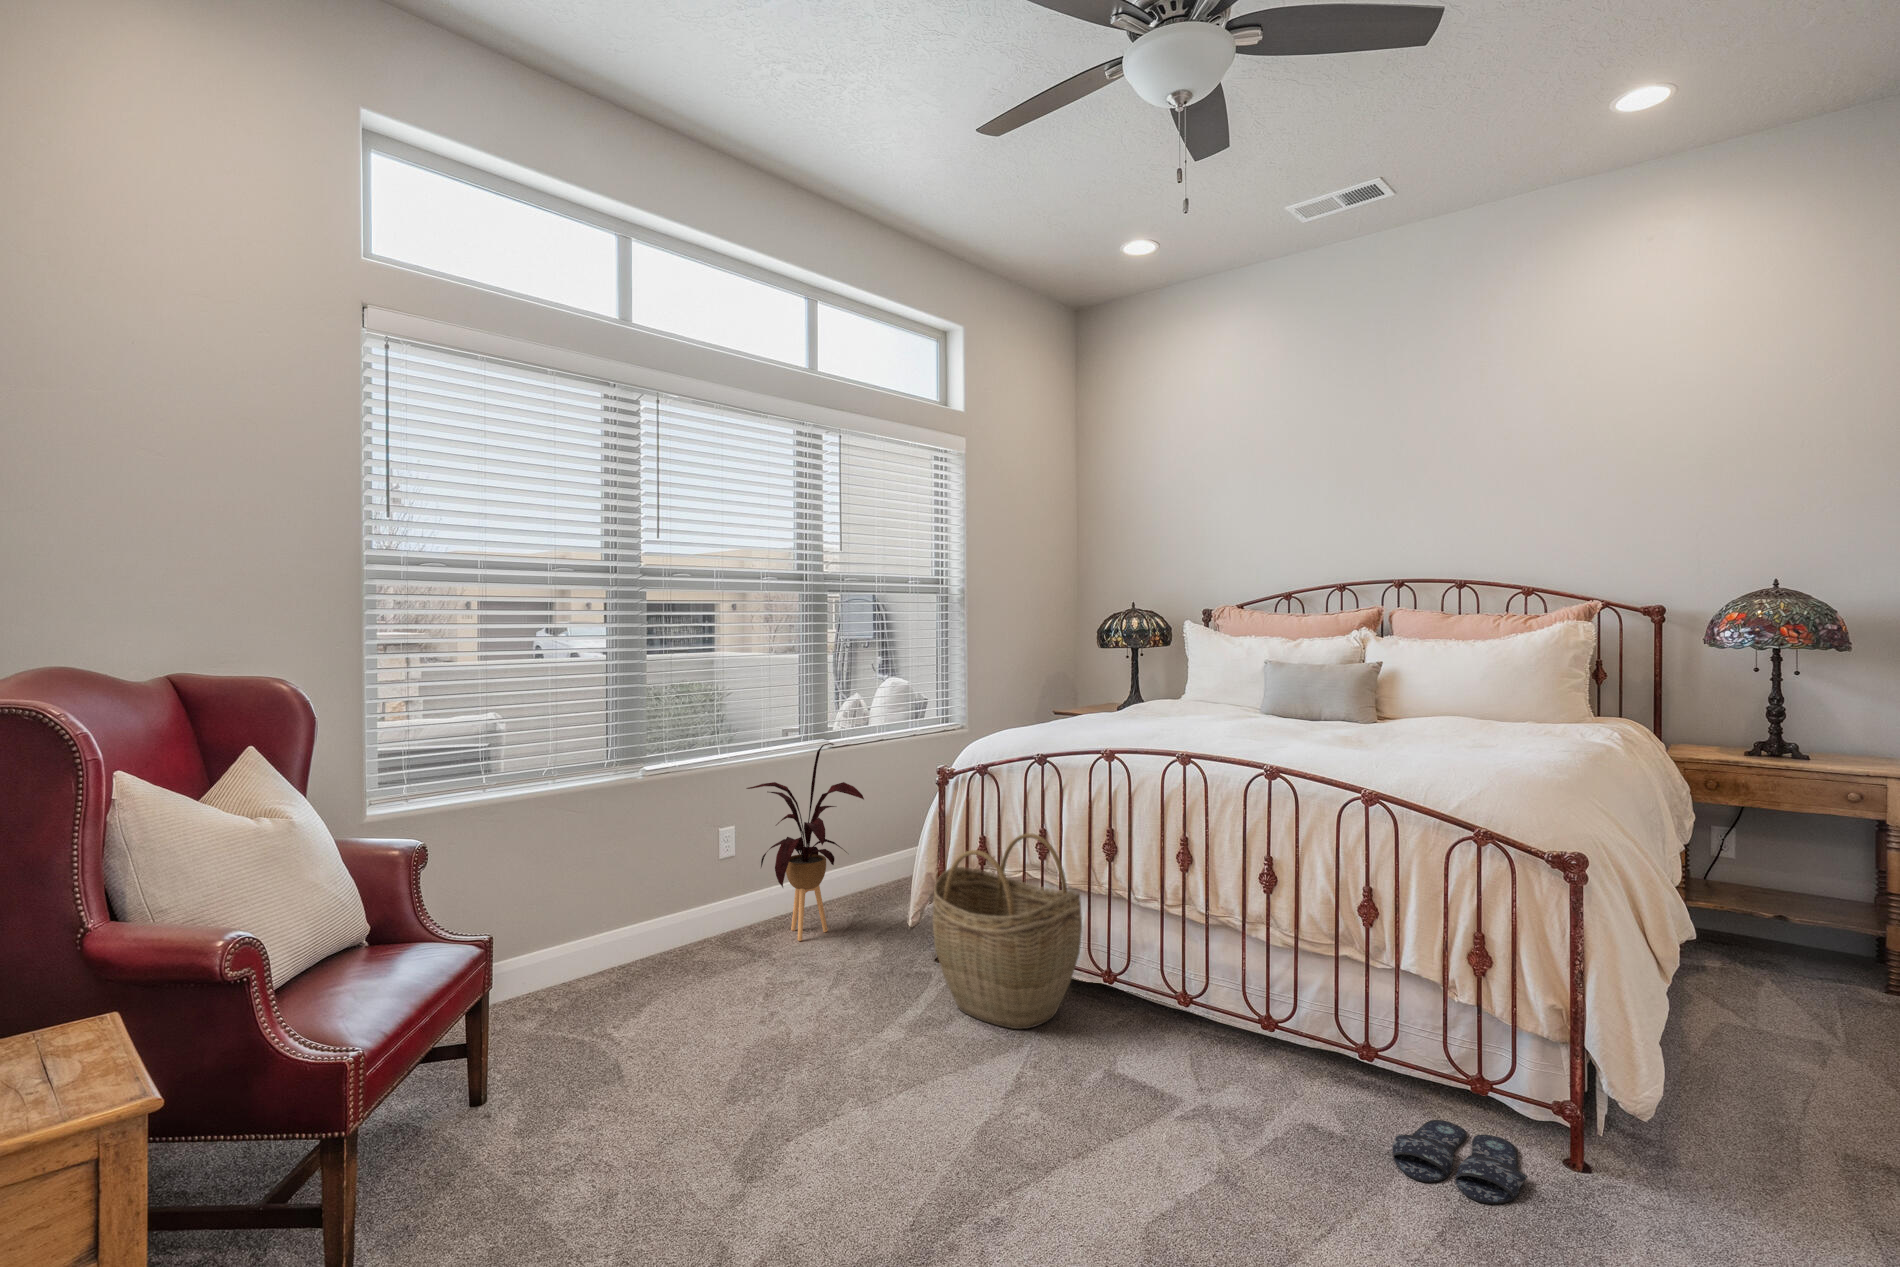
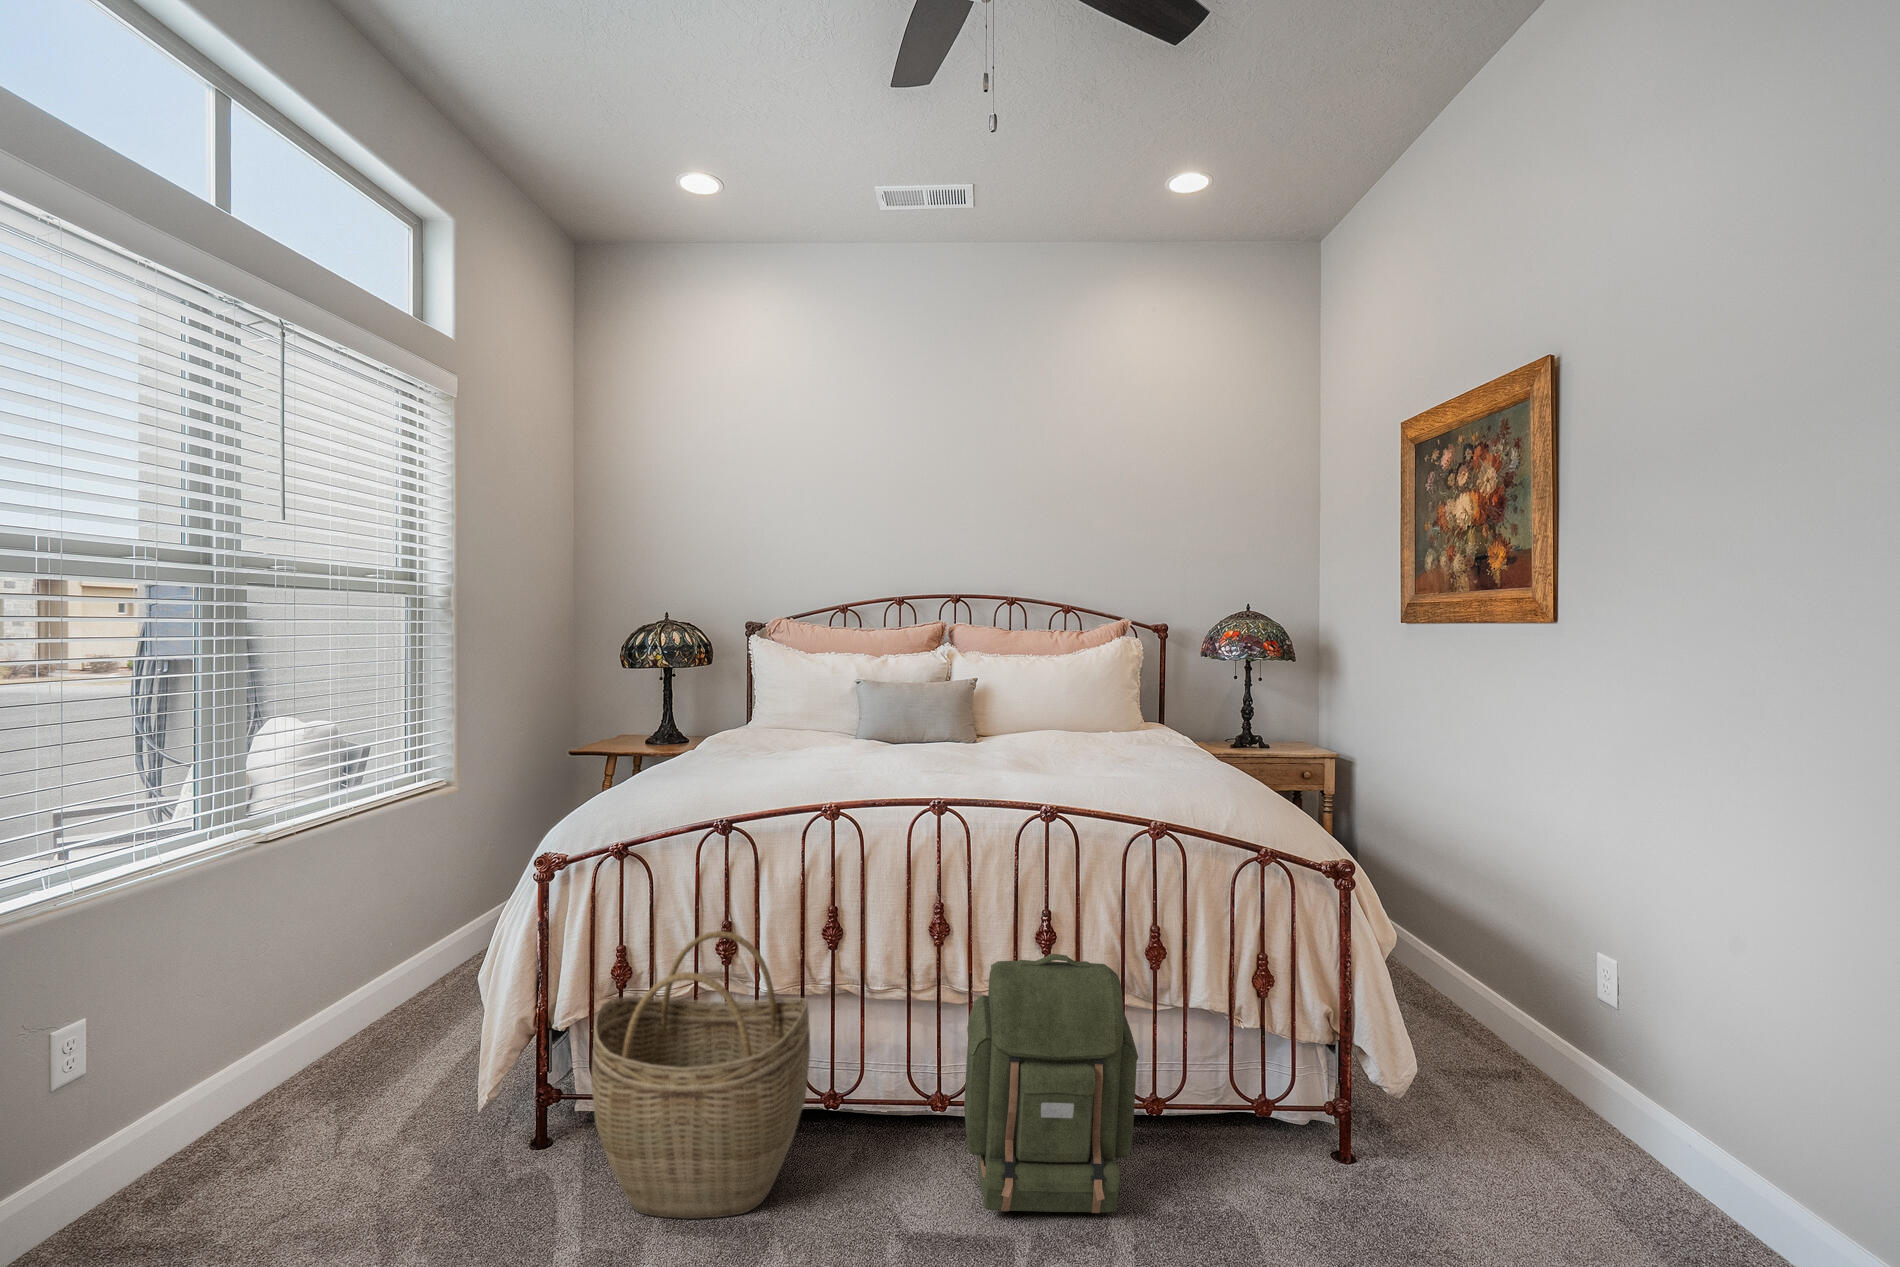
house plant: present [747,743,864,941] -> none [142,838,401,1188]
backpack: none [1164,886,1318,1117] -> present [964,954,1138,1213]
slippers: present [1392,1120,1527,1204] -> none [1217,1151,1343,1229]

